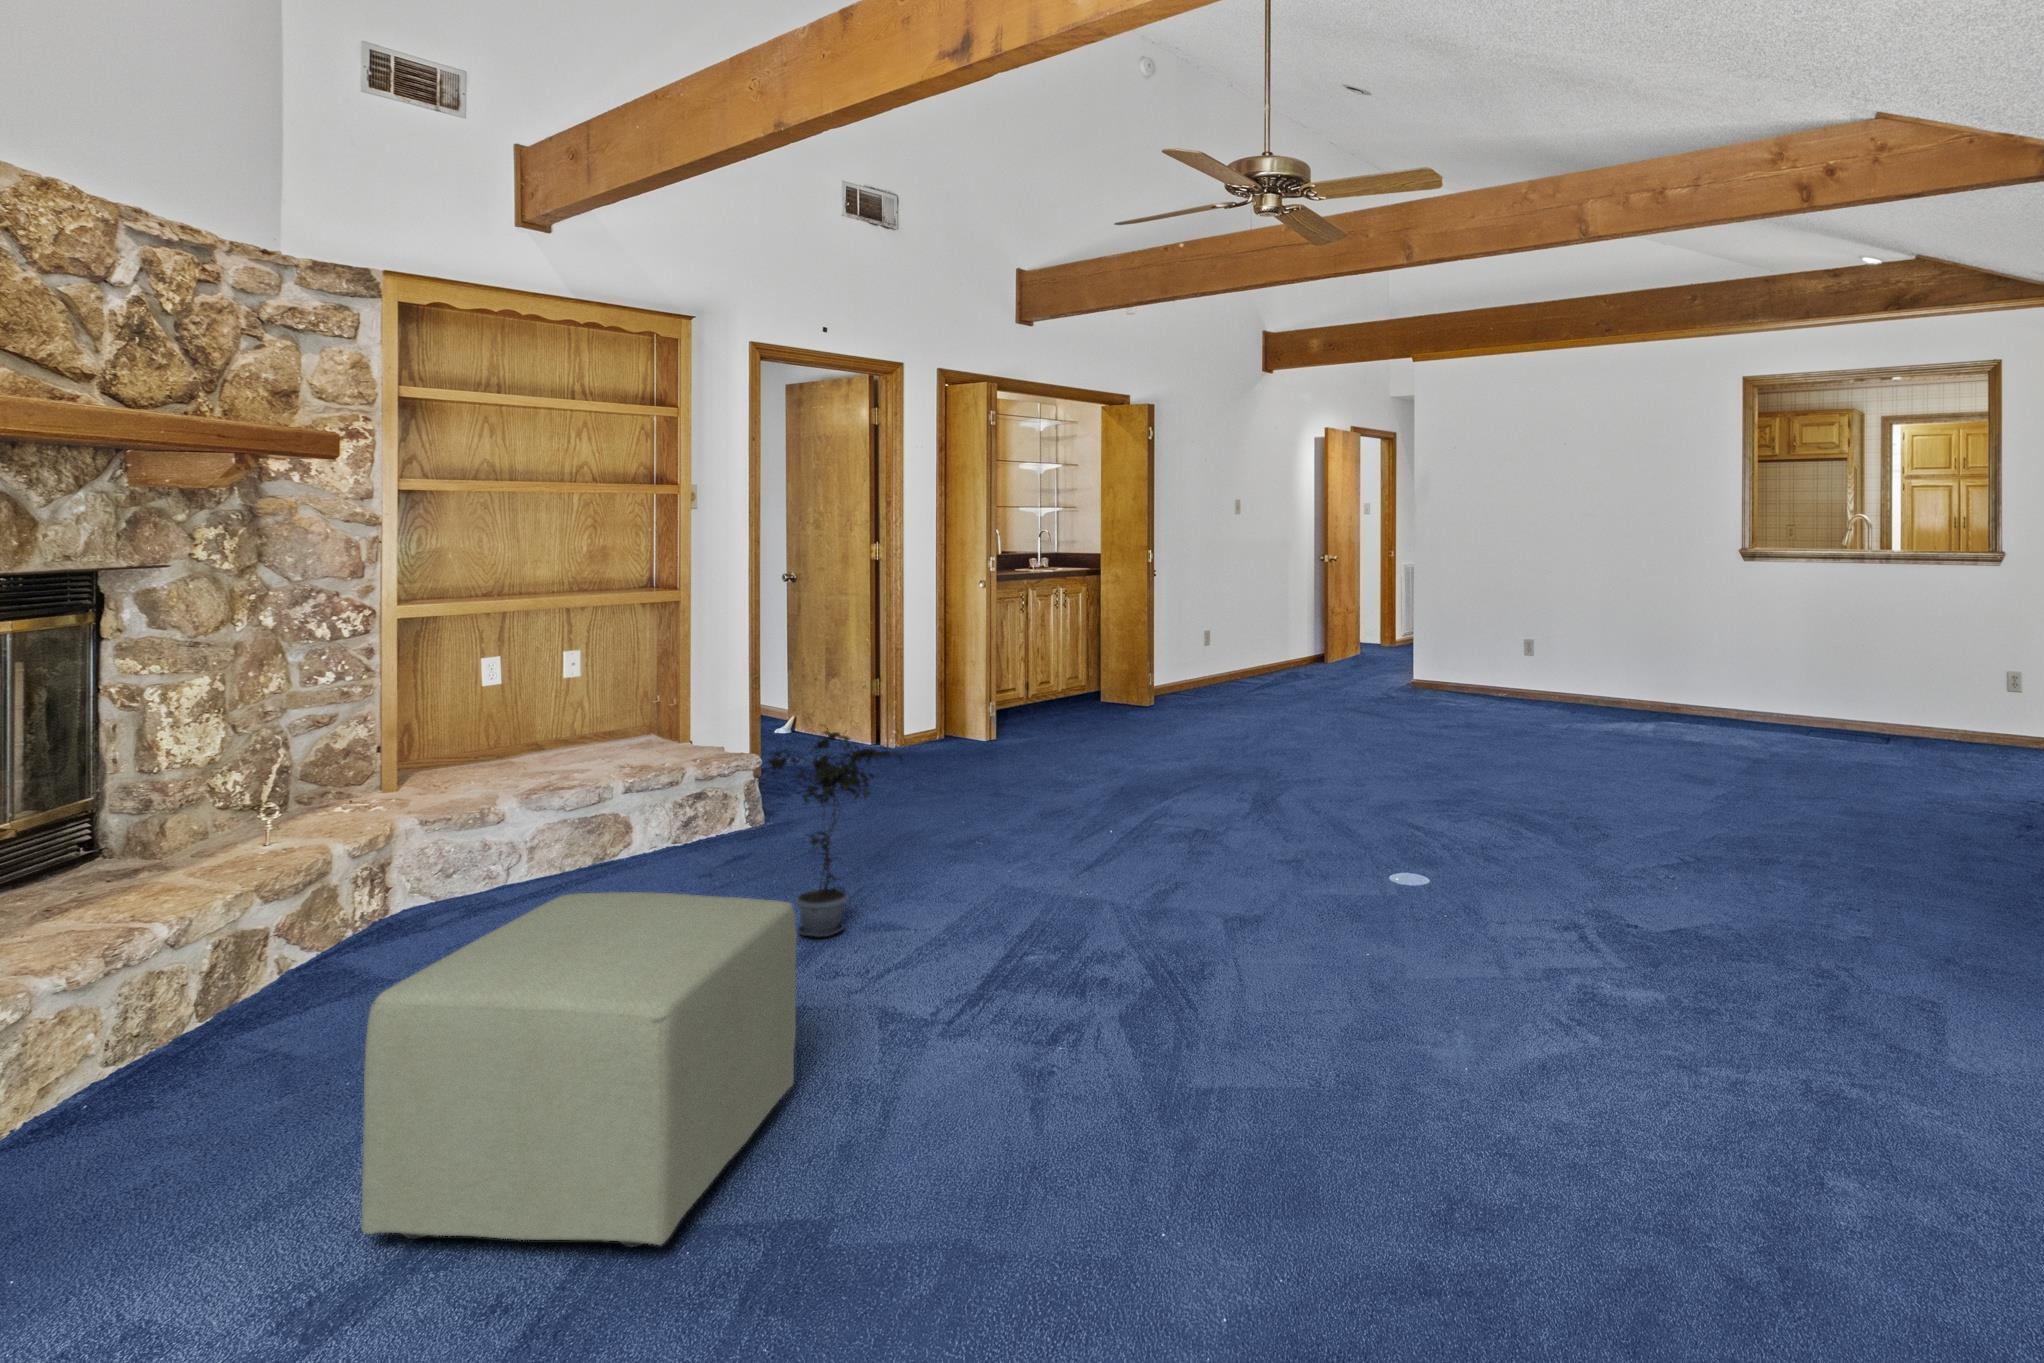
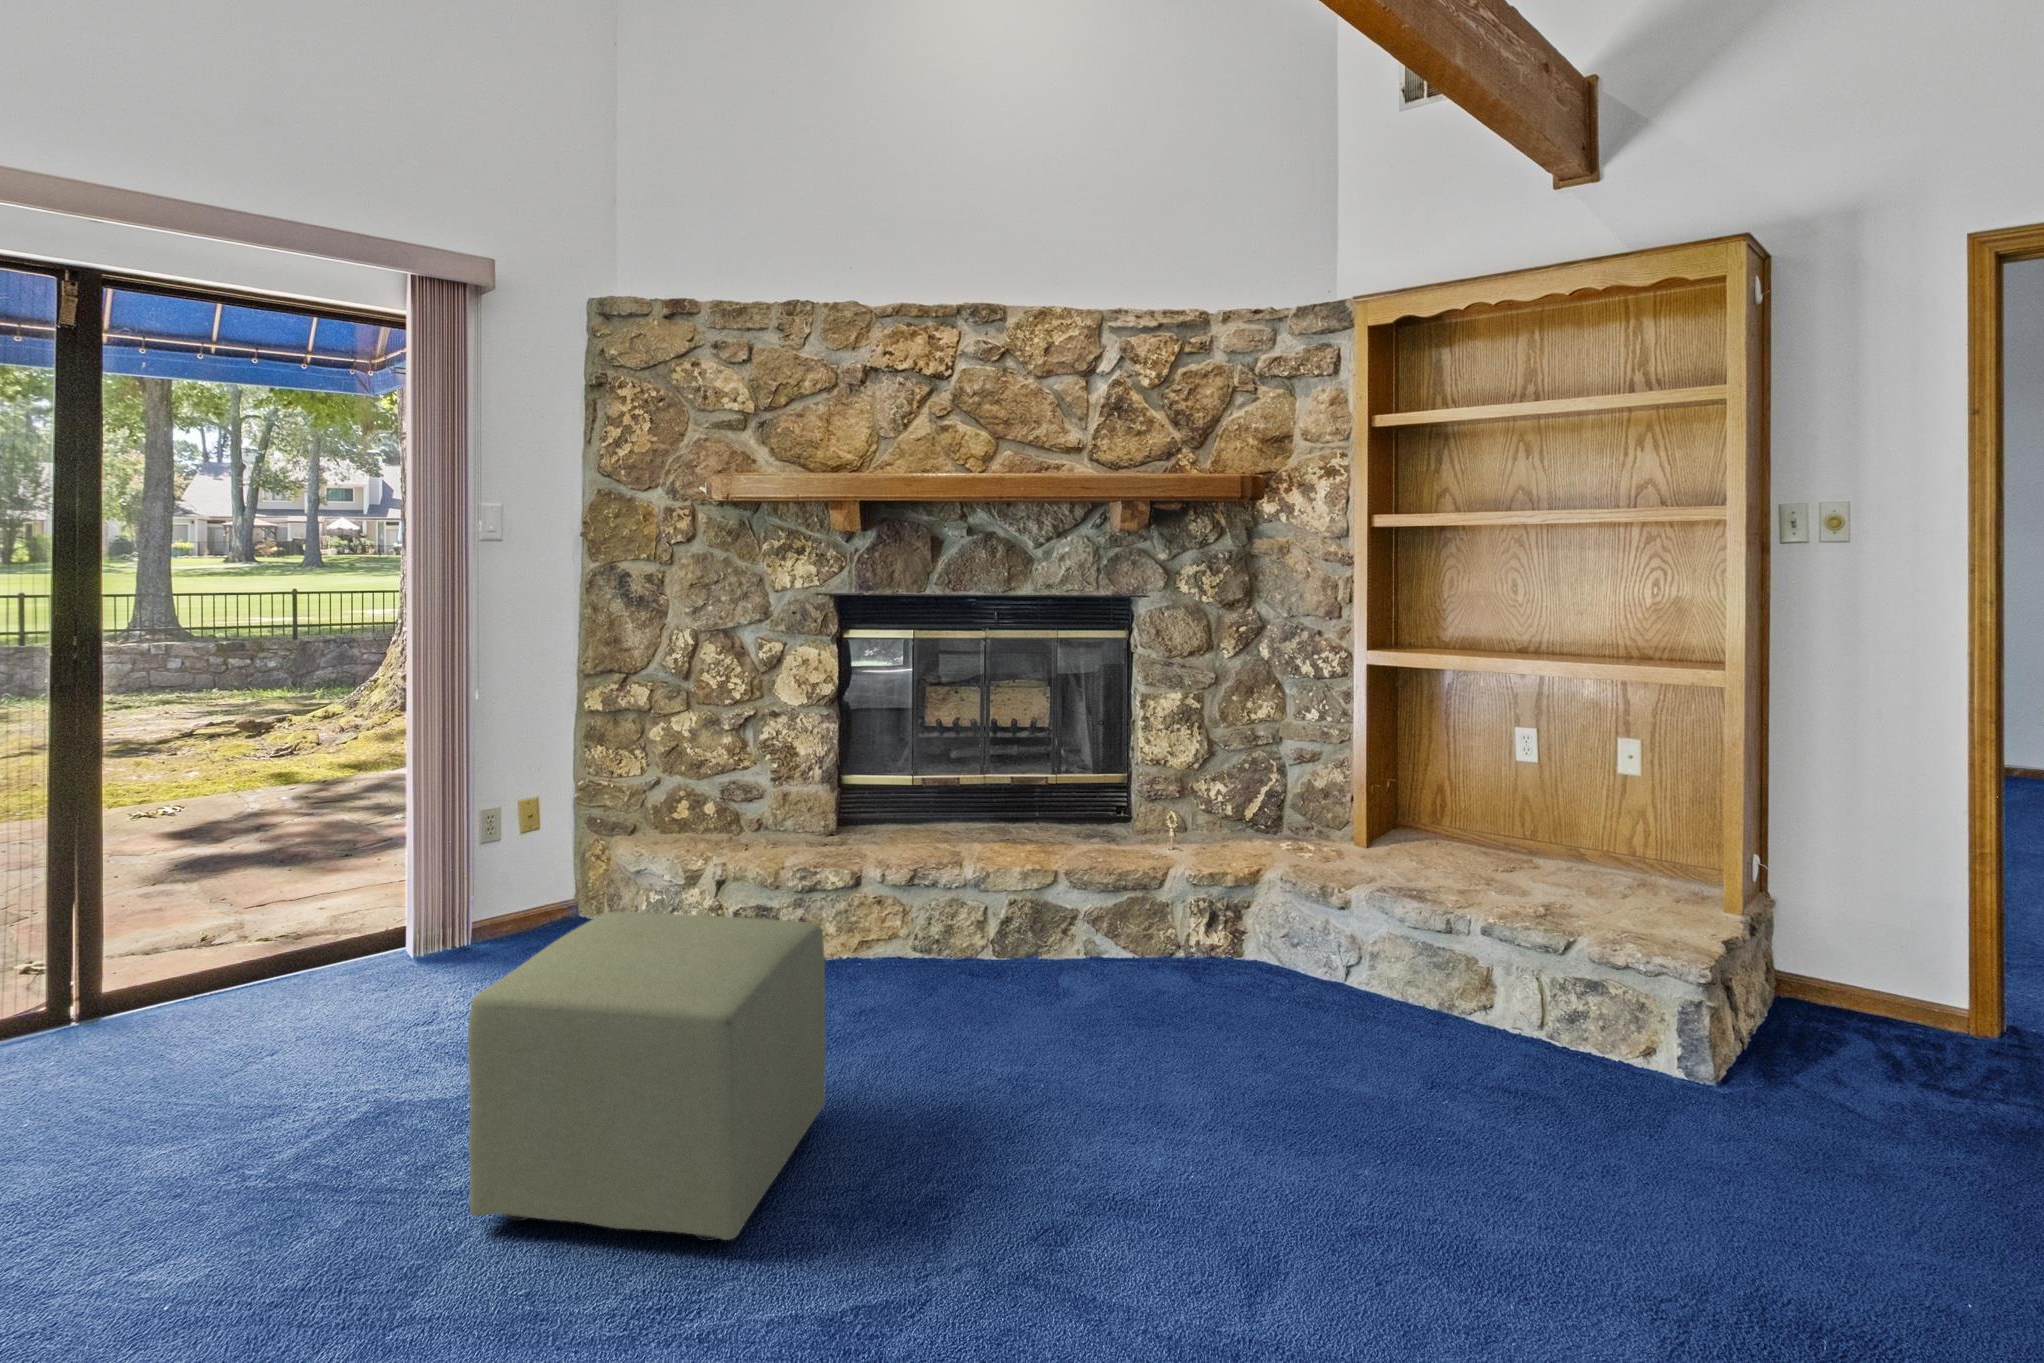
potted plant: present [767,728,903,937] -> none [1173,879,1320,1224]

